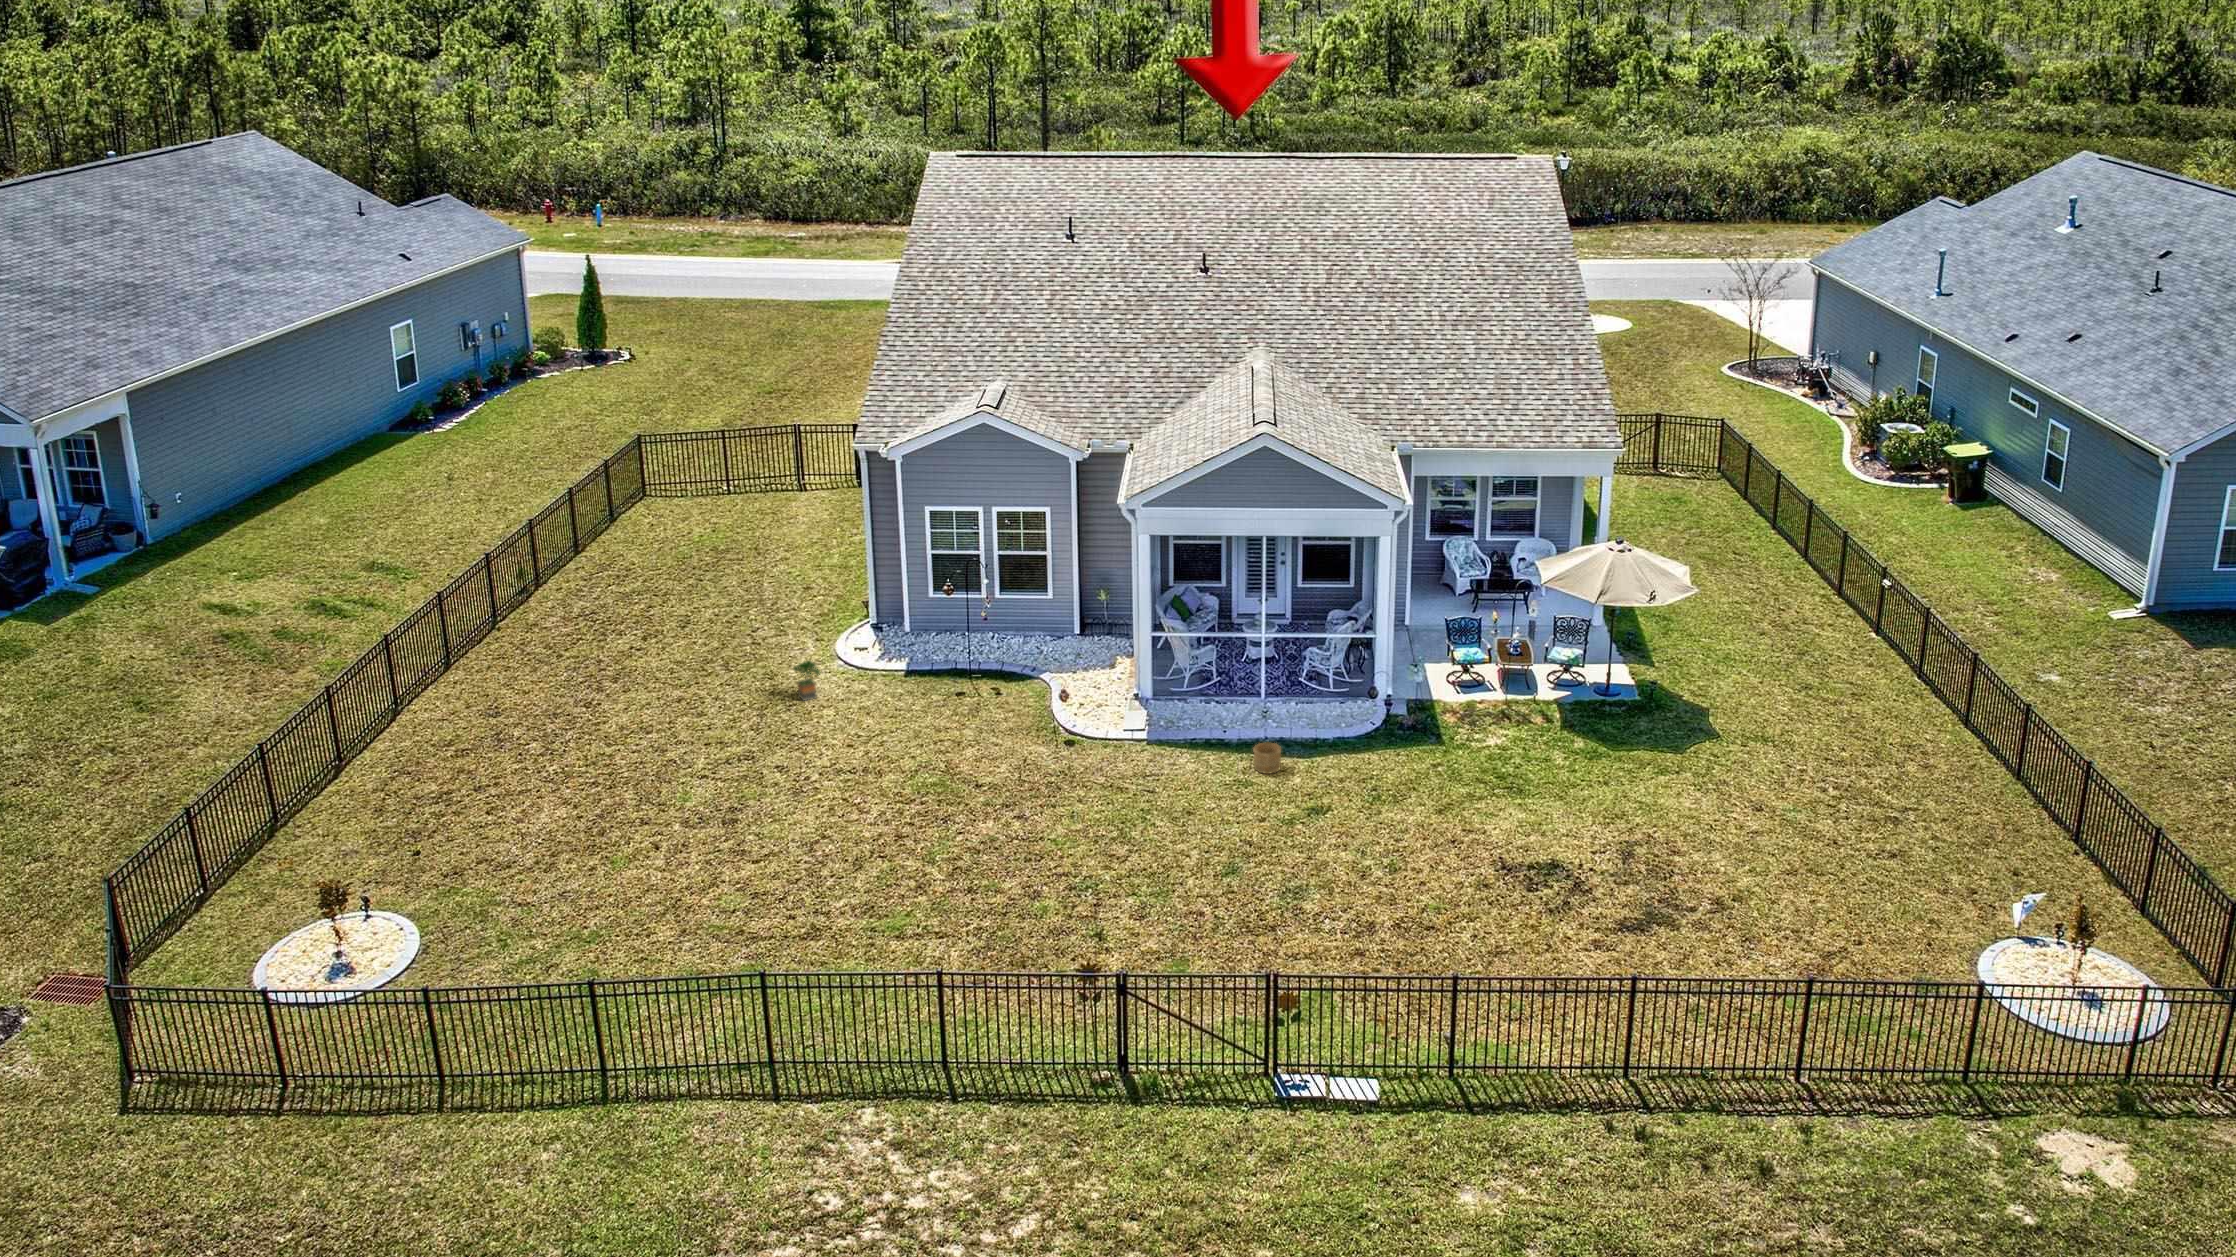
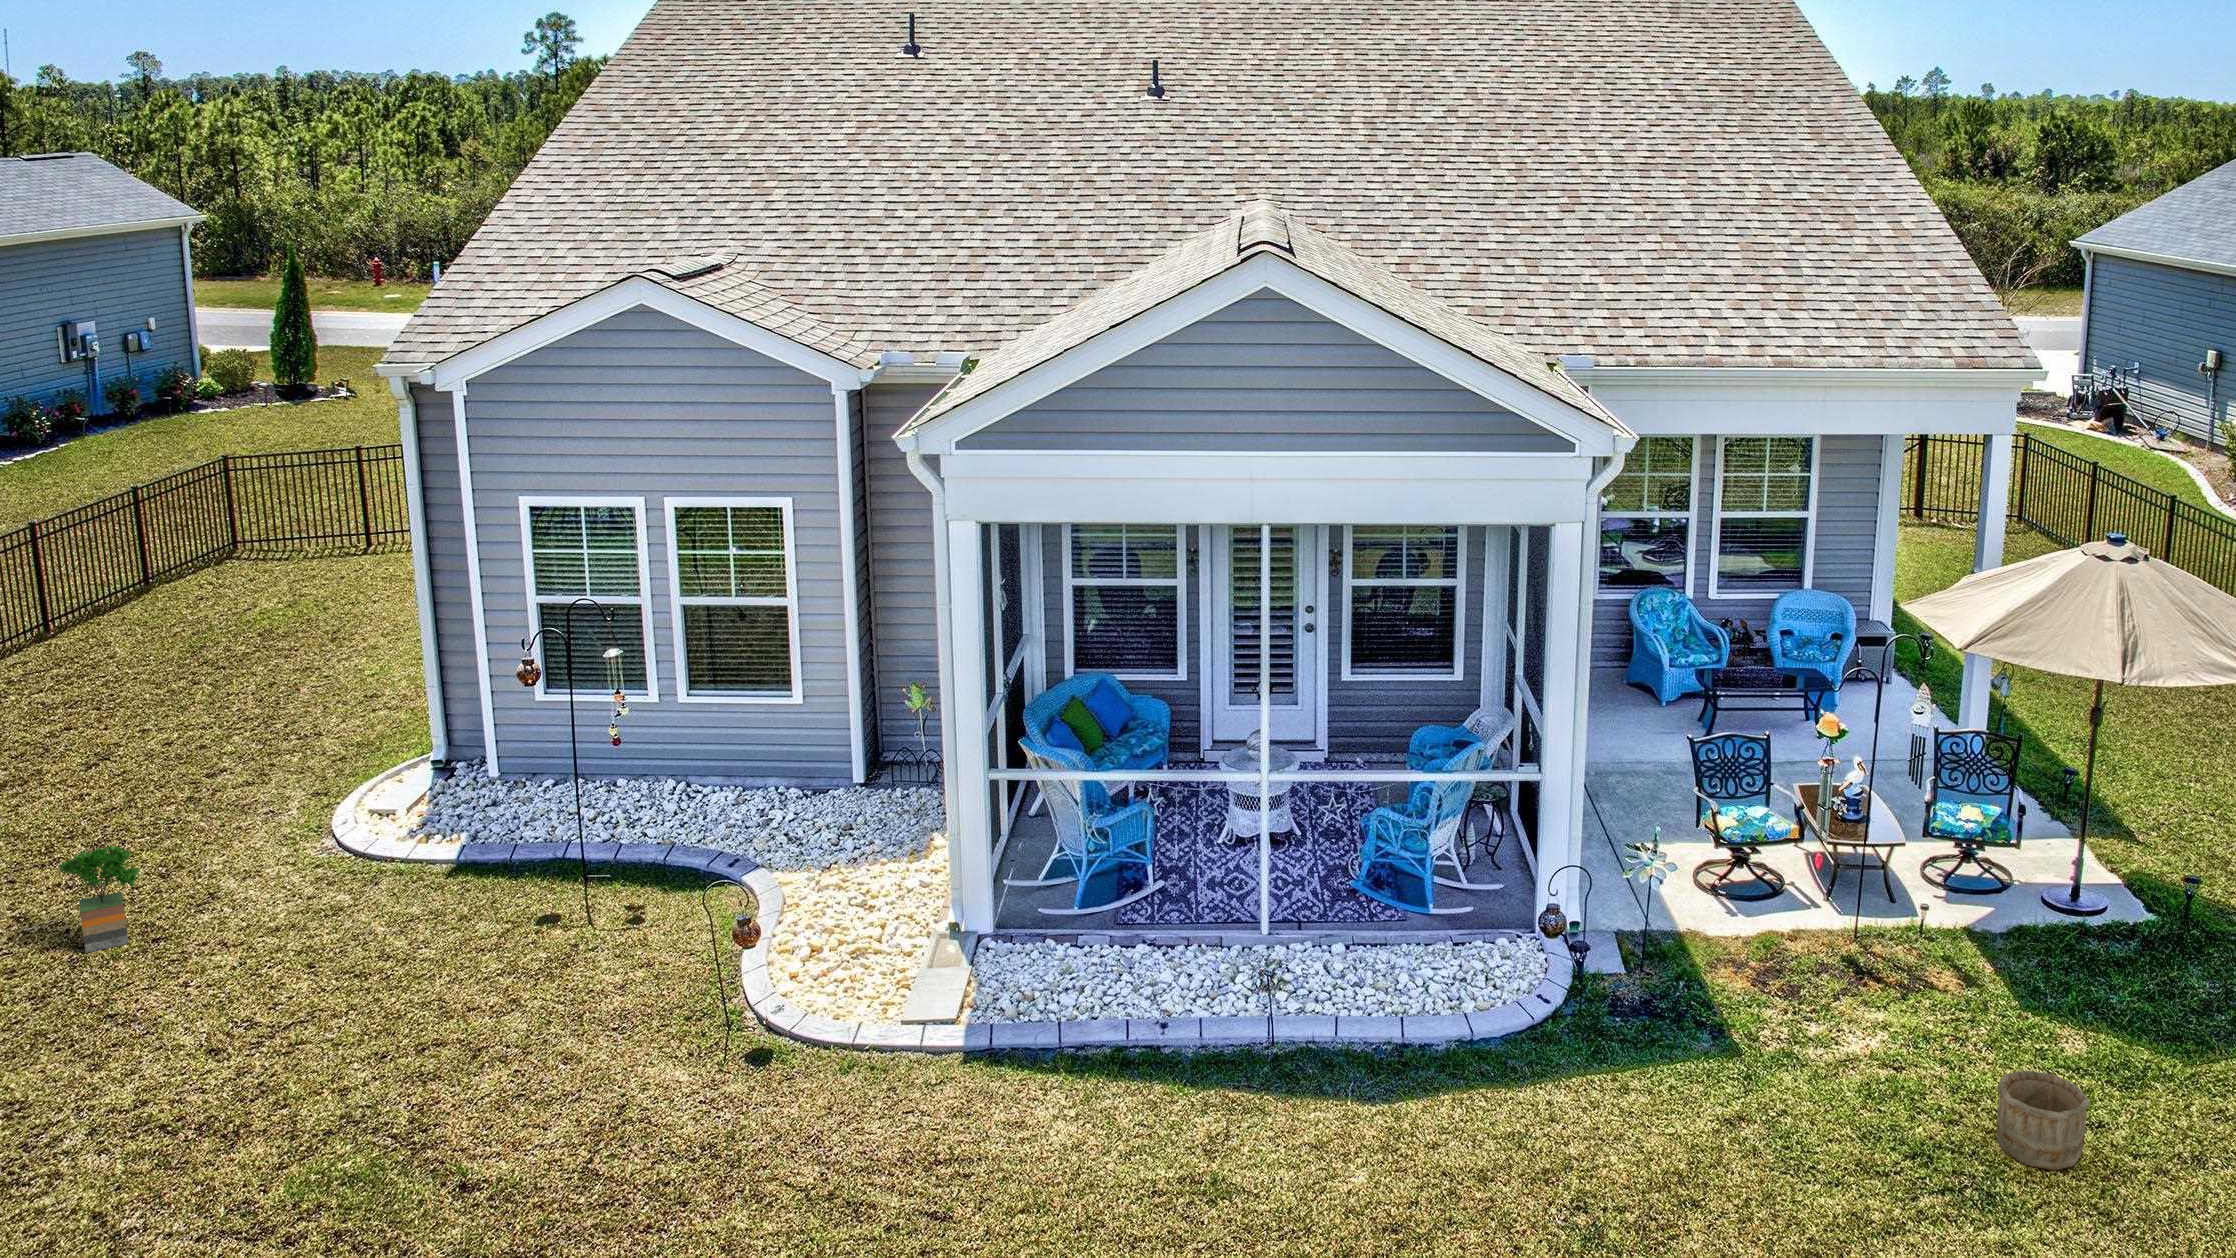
wooden bucket: present [1253,742,1281,774] -> present [1997,1071,2090,1170]

